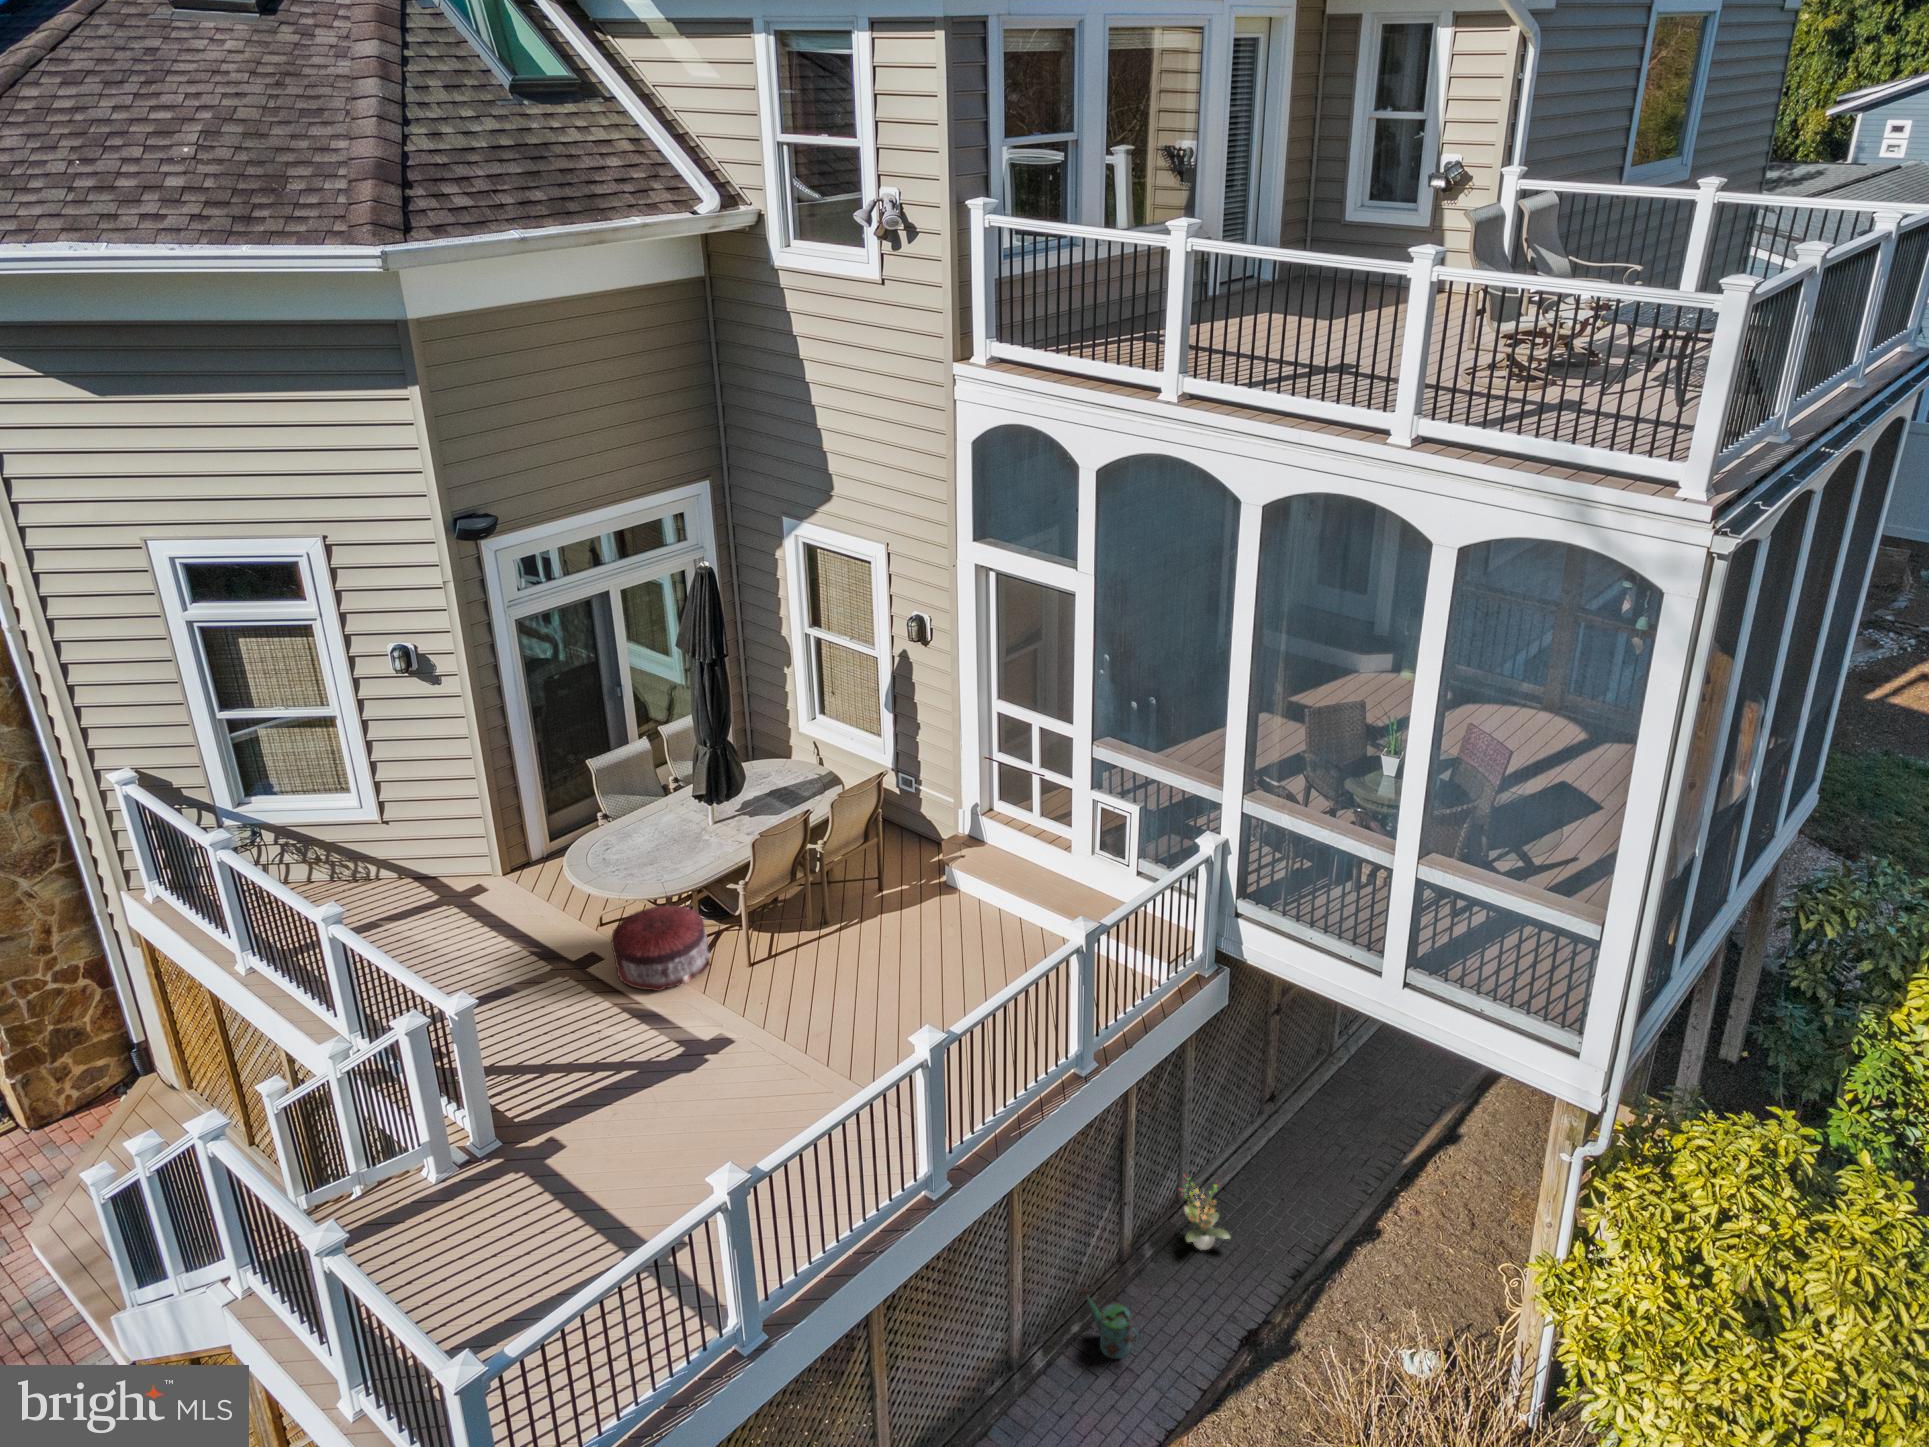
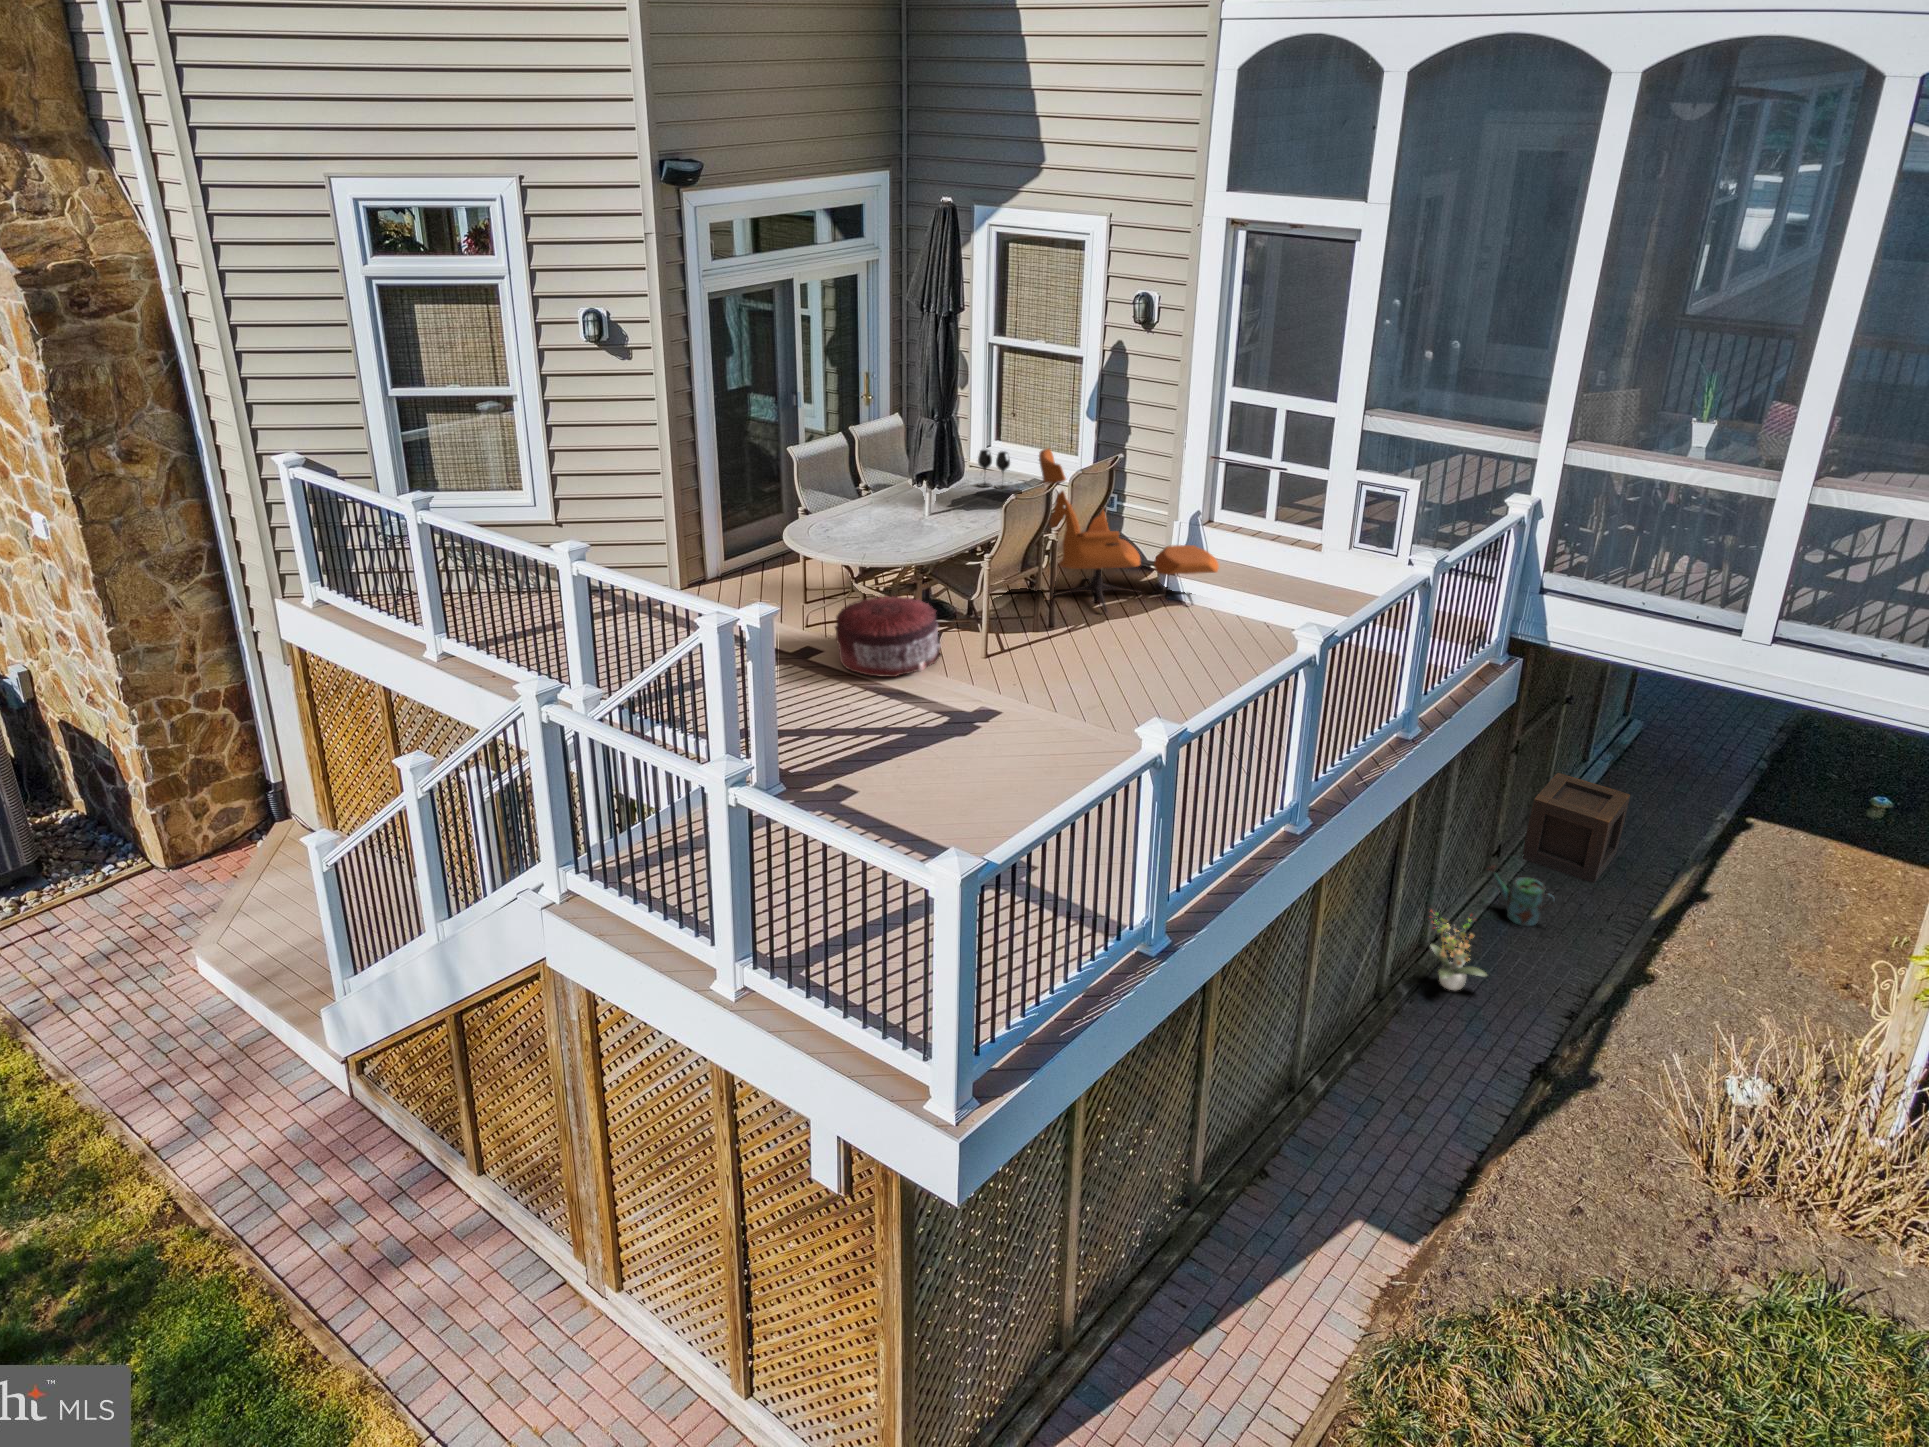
wine glass: none [773,751,803,788] -> present [978,449,1010,489]
lounge chair: none [817,757,993,907] -> present [1039,449,1219,612]
wooden crate: none [1311,1016,1406,1127] -> present [1522,773,1630,883]
watering can: present [1079,1287,1140,1359] -> present [1487,865,1555,926]

